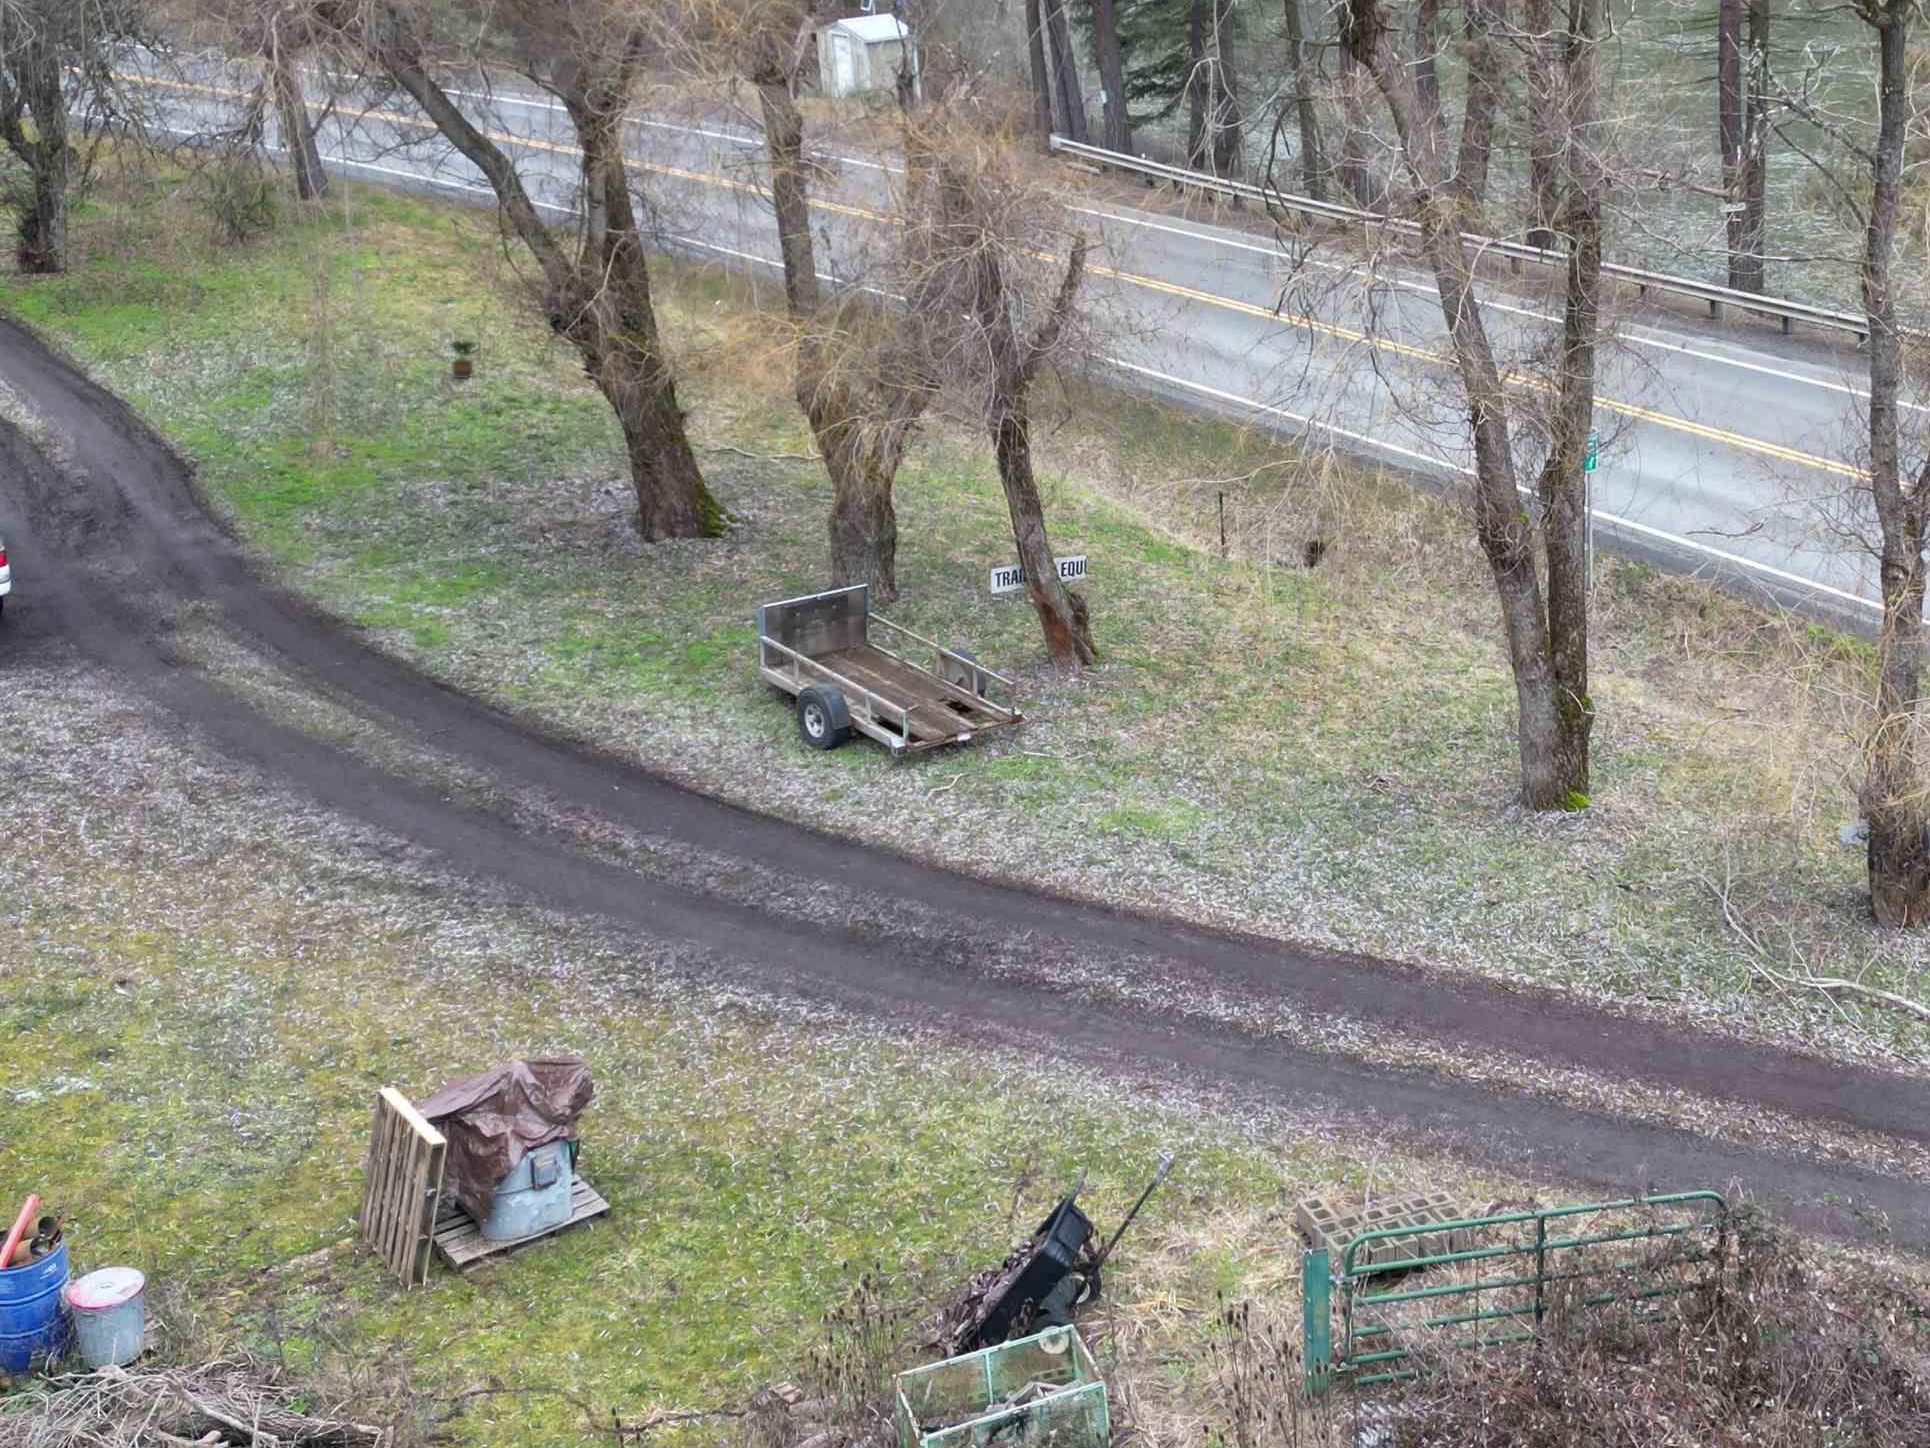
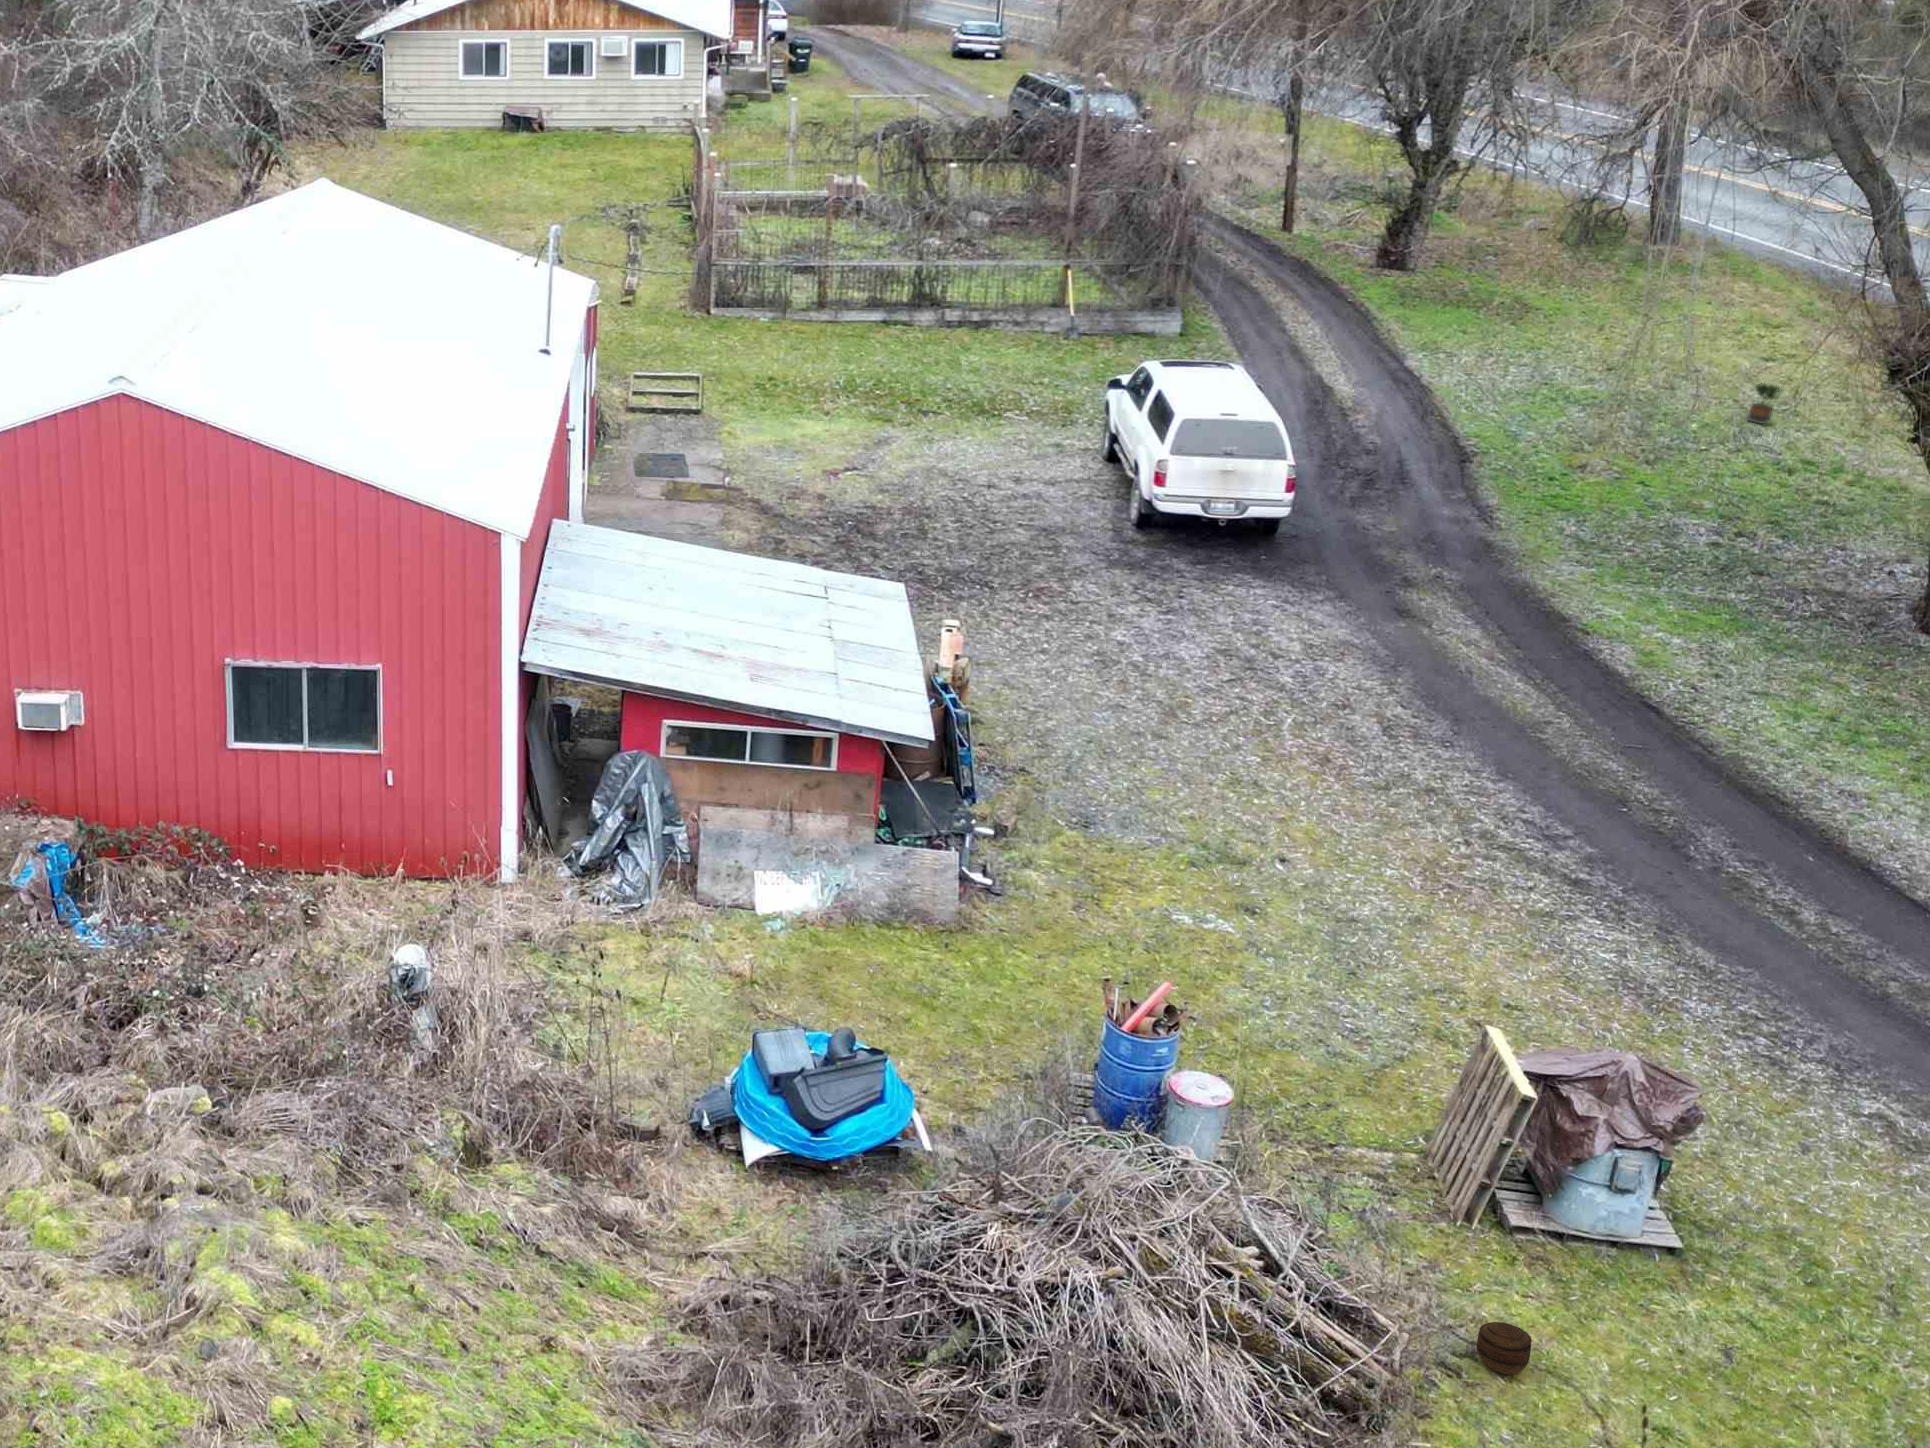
basket: none [458,1363,509,1414] -> present [1476,1322,1532,1375]

